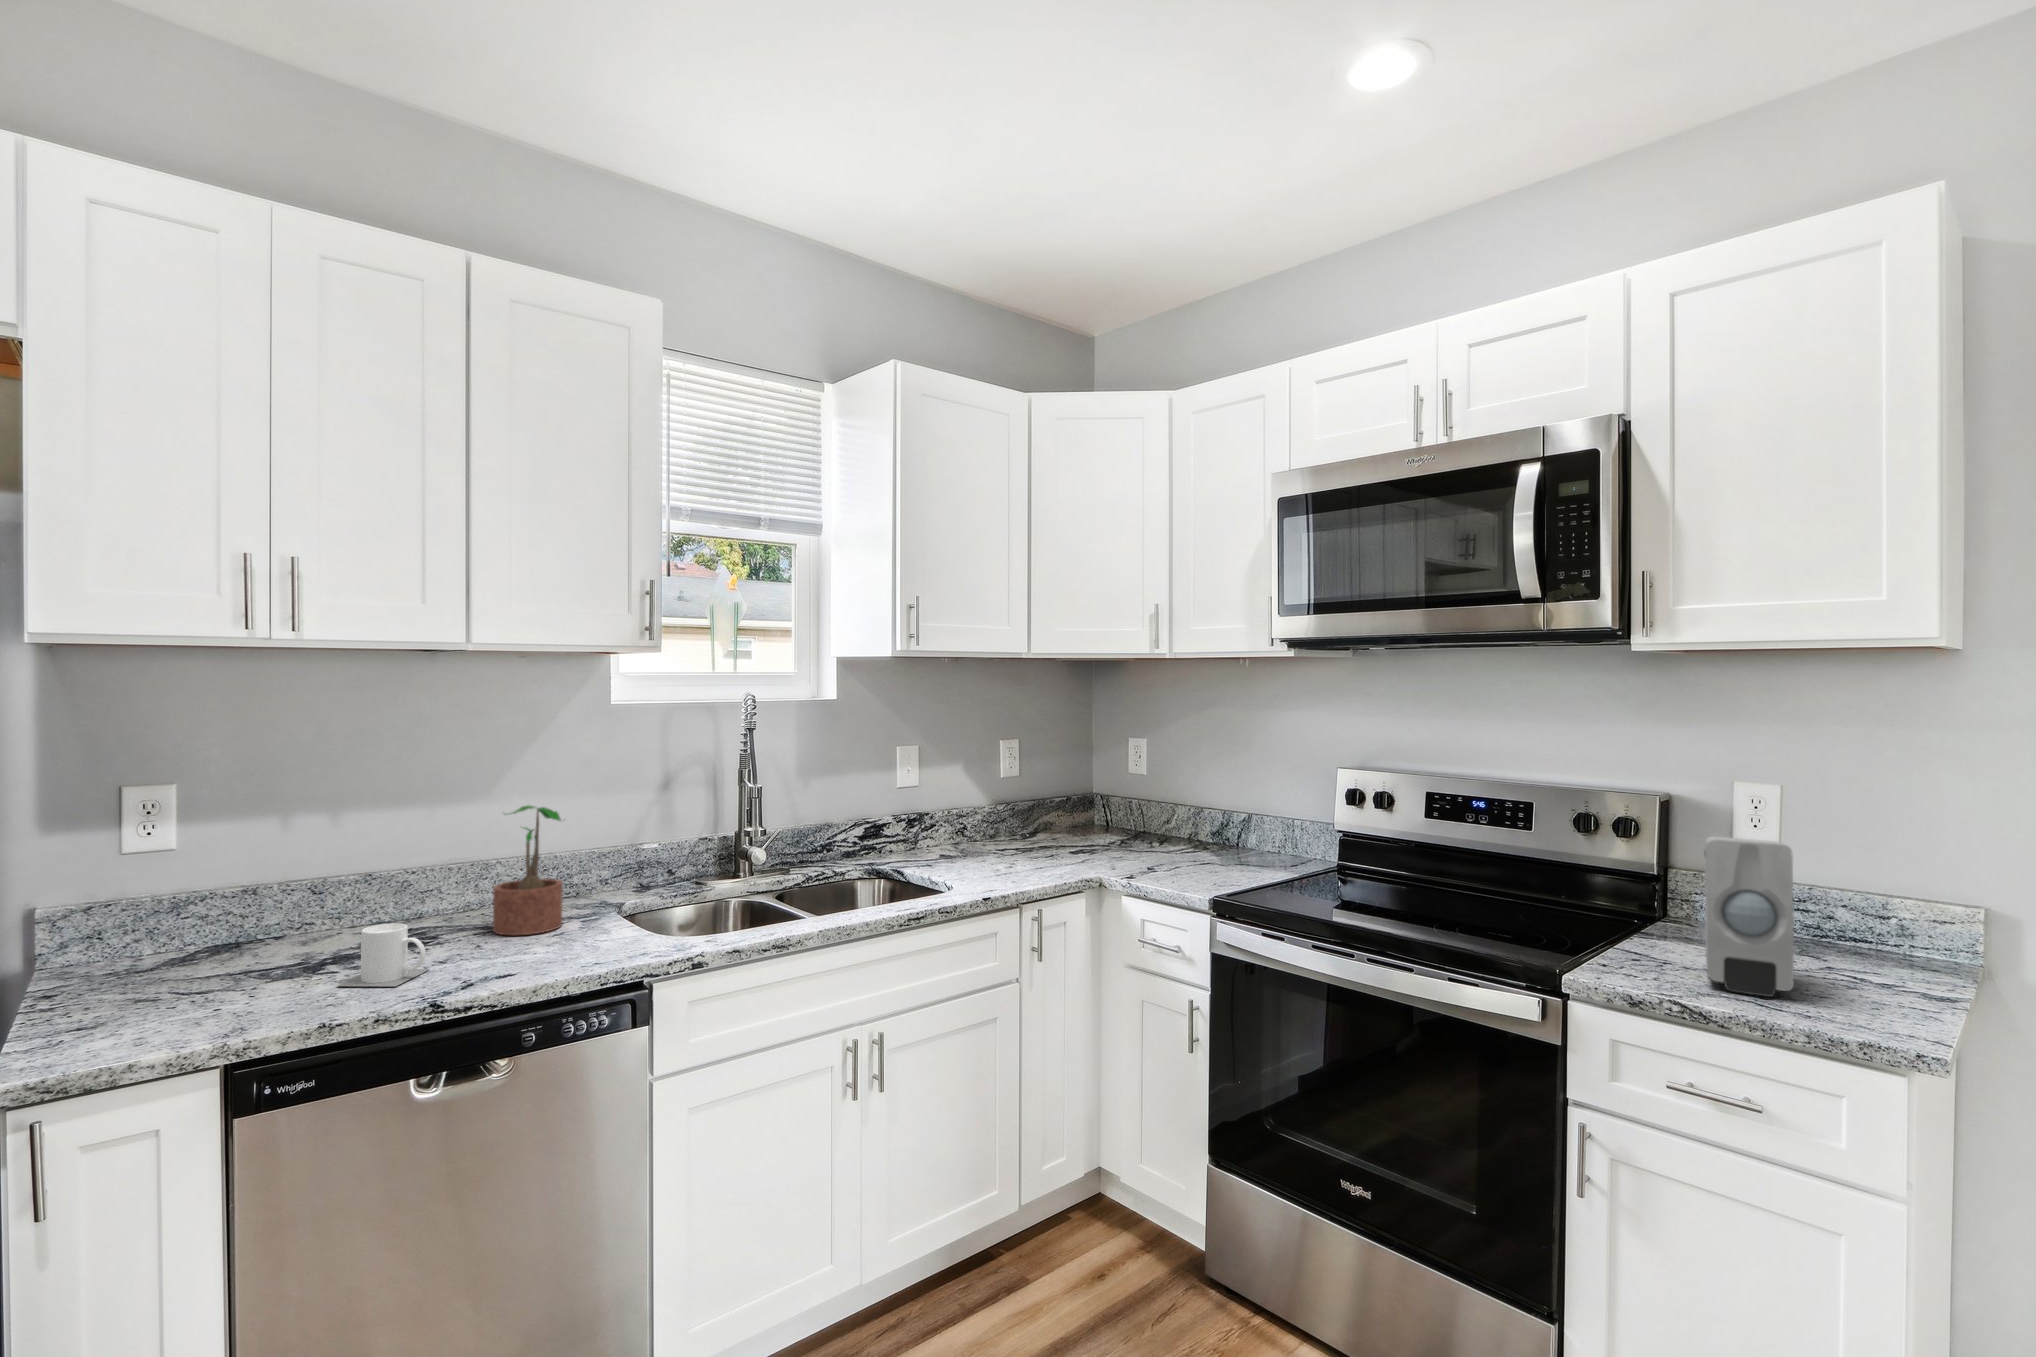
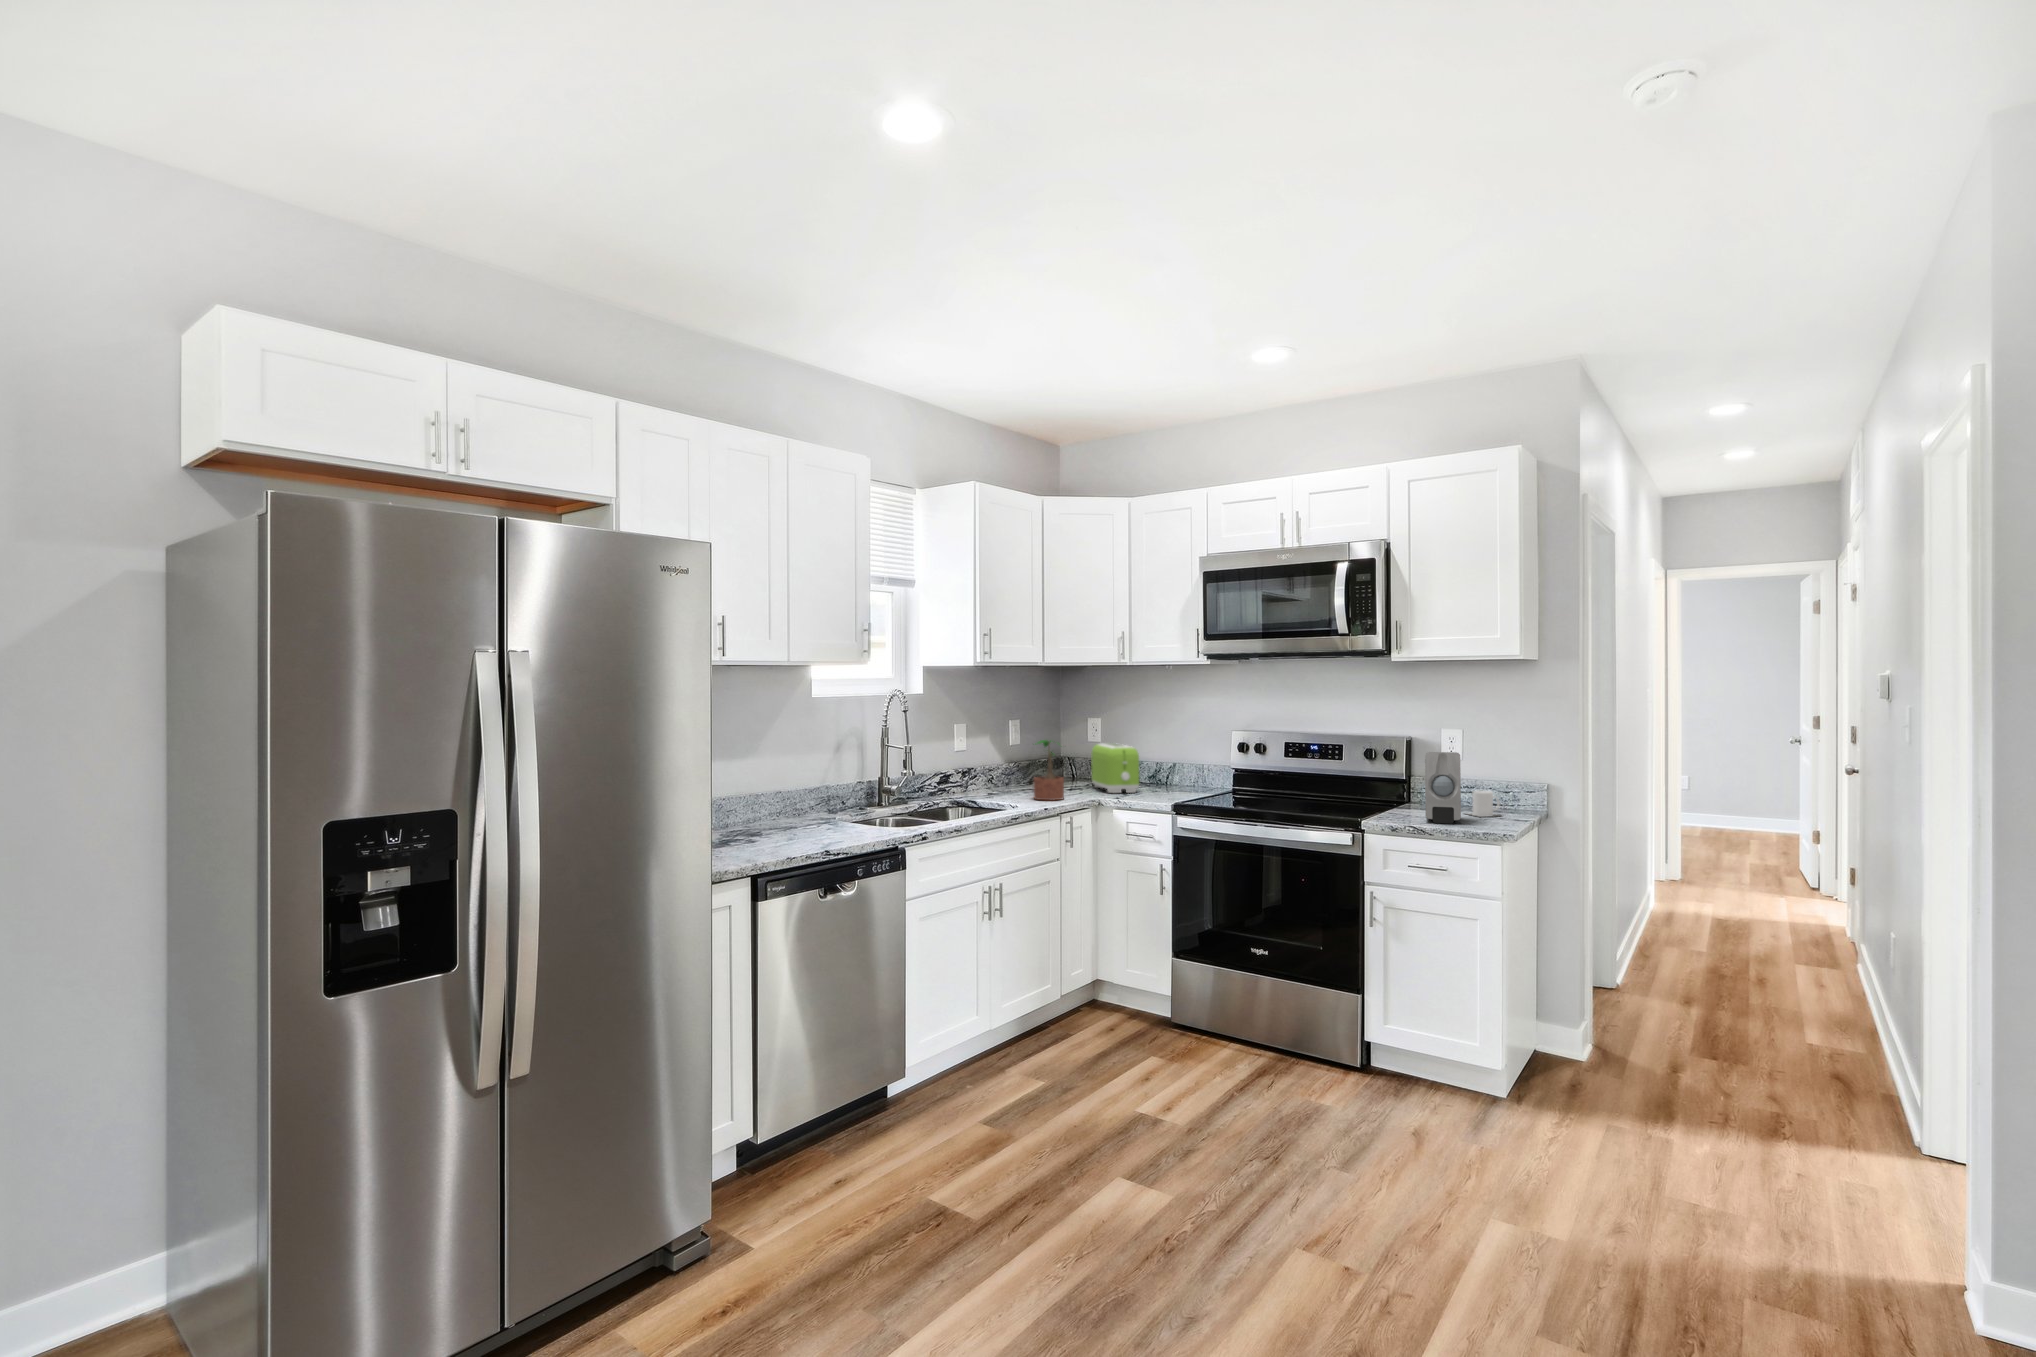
toaster: none [1119,780,1182,863] -> present [1091,743,1139,793]
potted plant: present [493,805,563,935] -> present [1034,740,1064,800]
mug: present [337,923,429,986] -> present [1469,791,1500,817]

